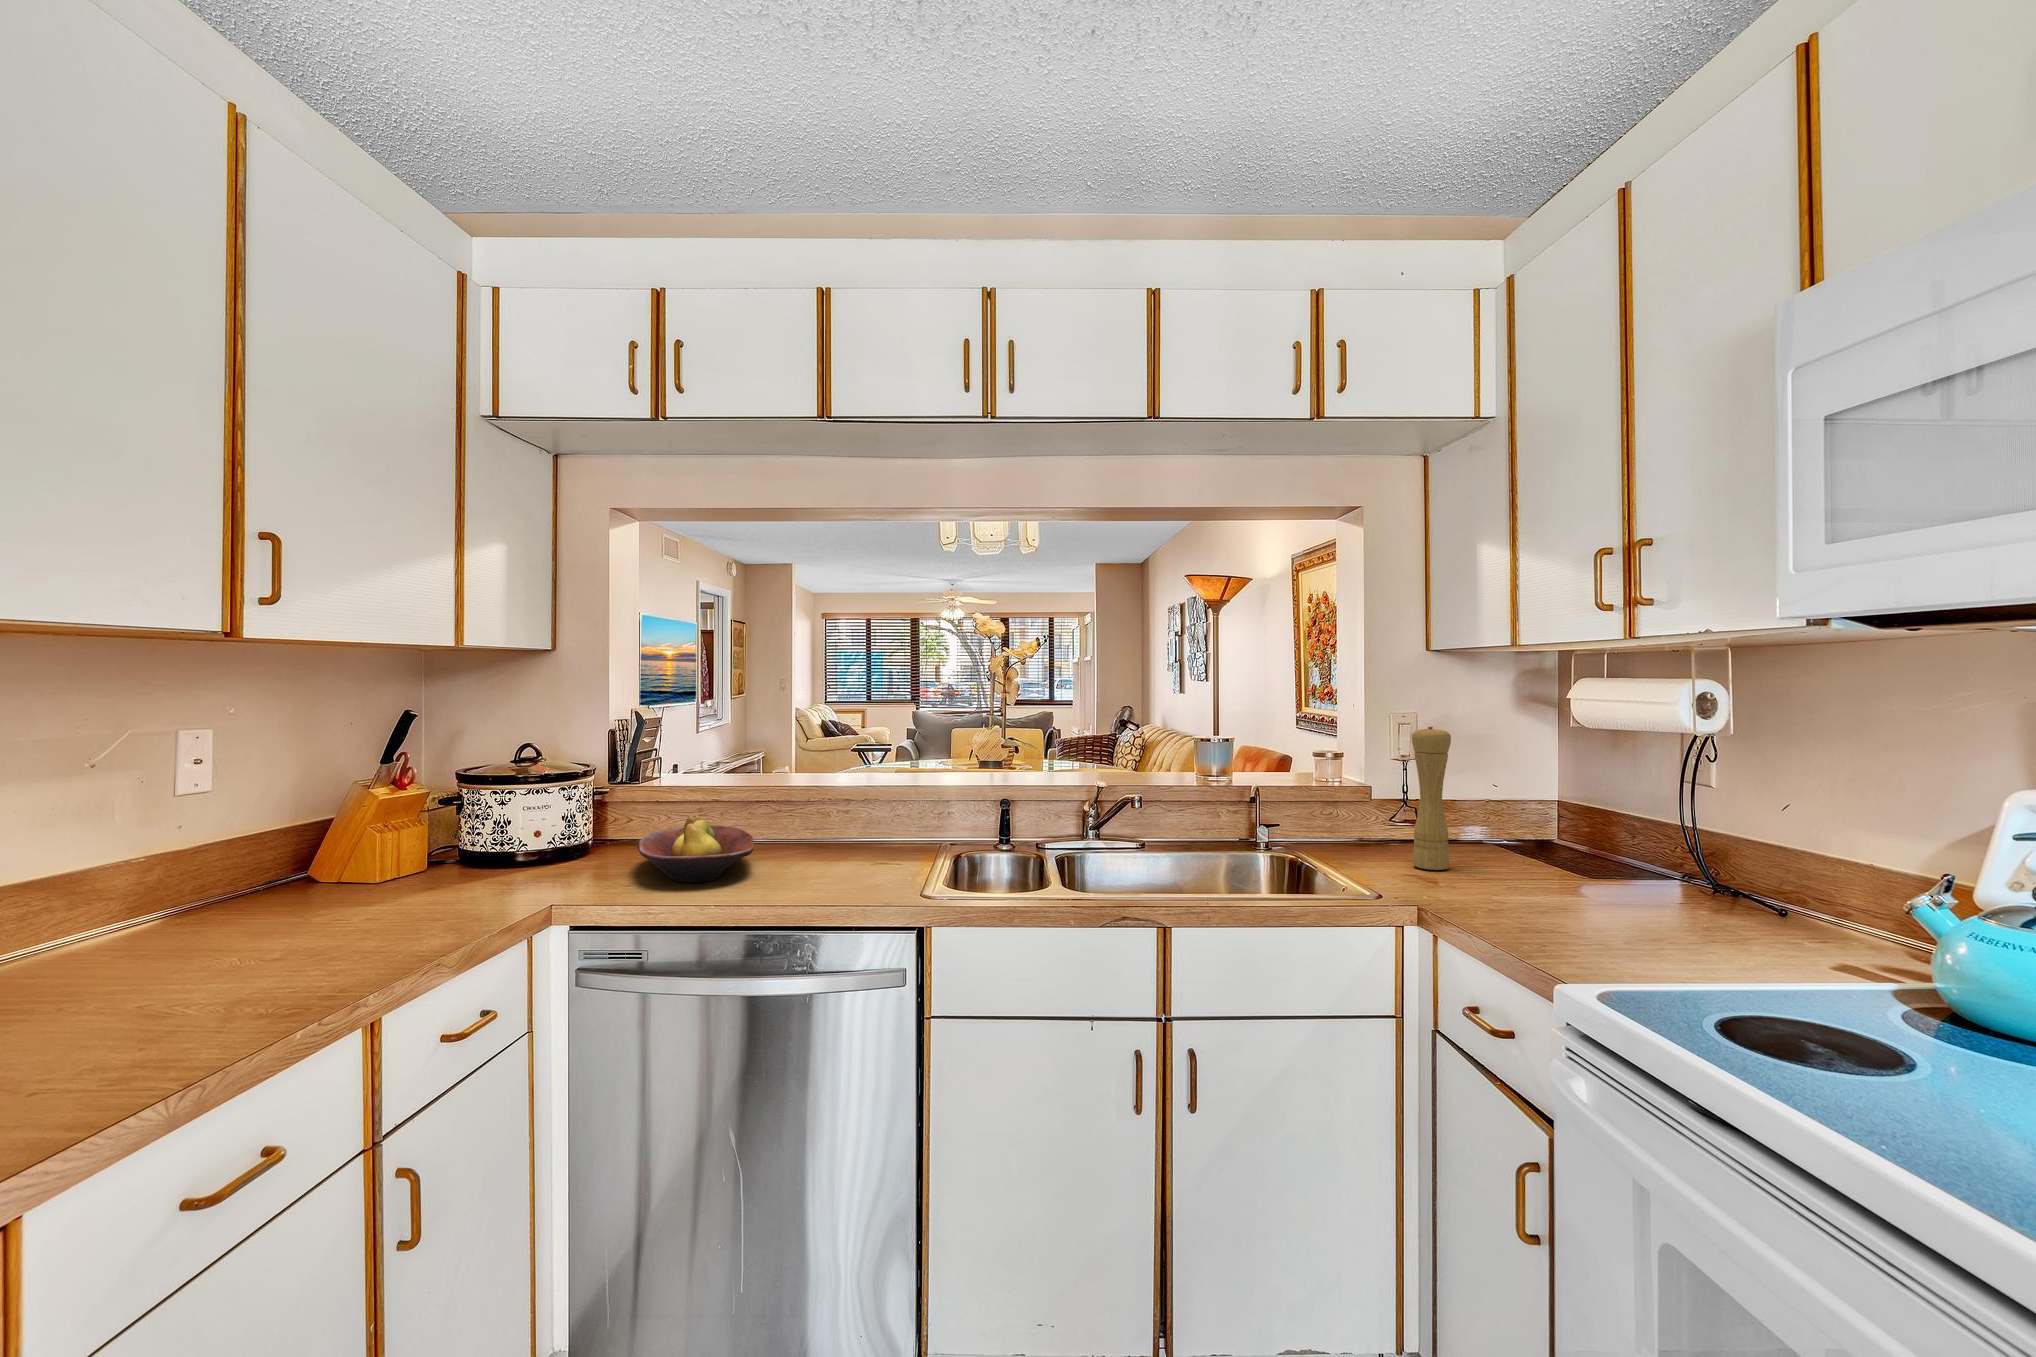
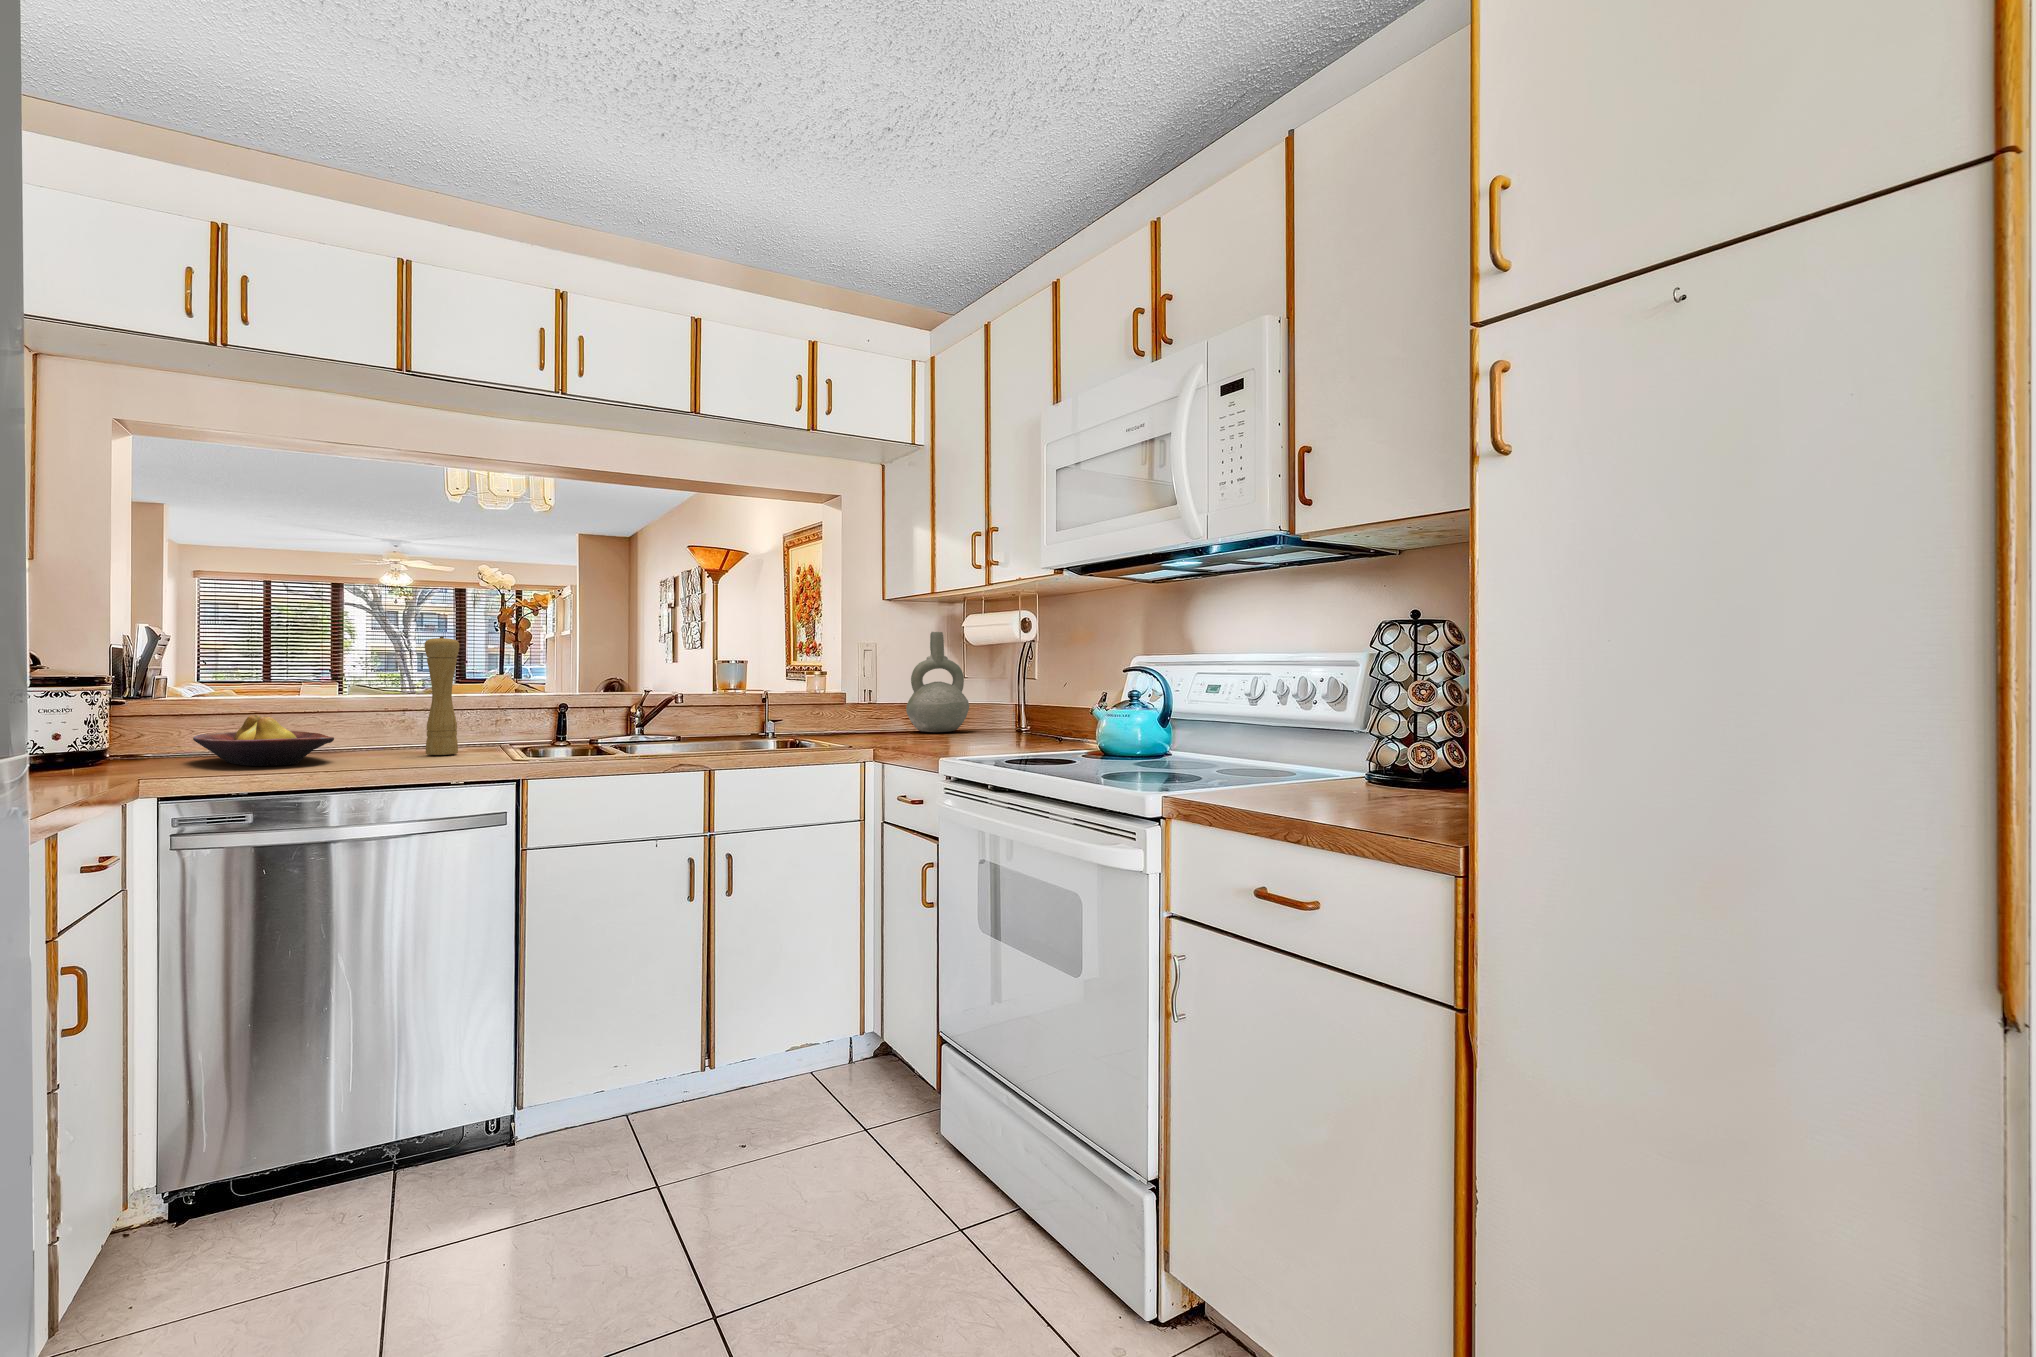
decorative vase: none [1467,701,1577,860] -> present [906,632,969,732]
pepper mill: present [1412,727,1451,870] -> present [424,636,459,755]

